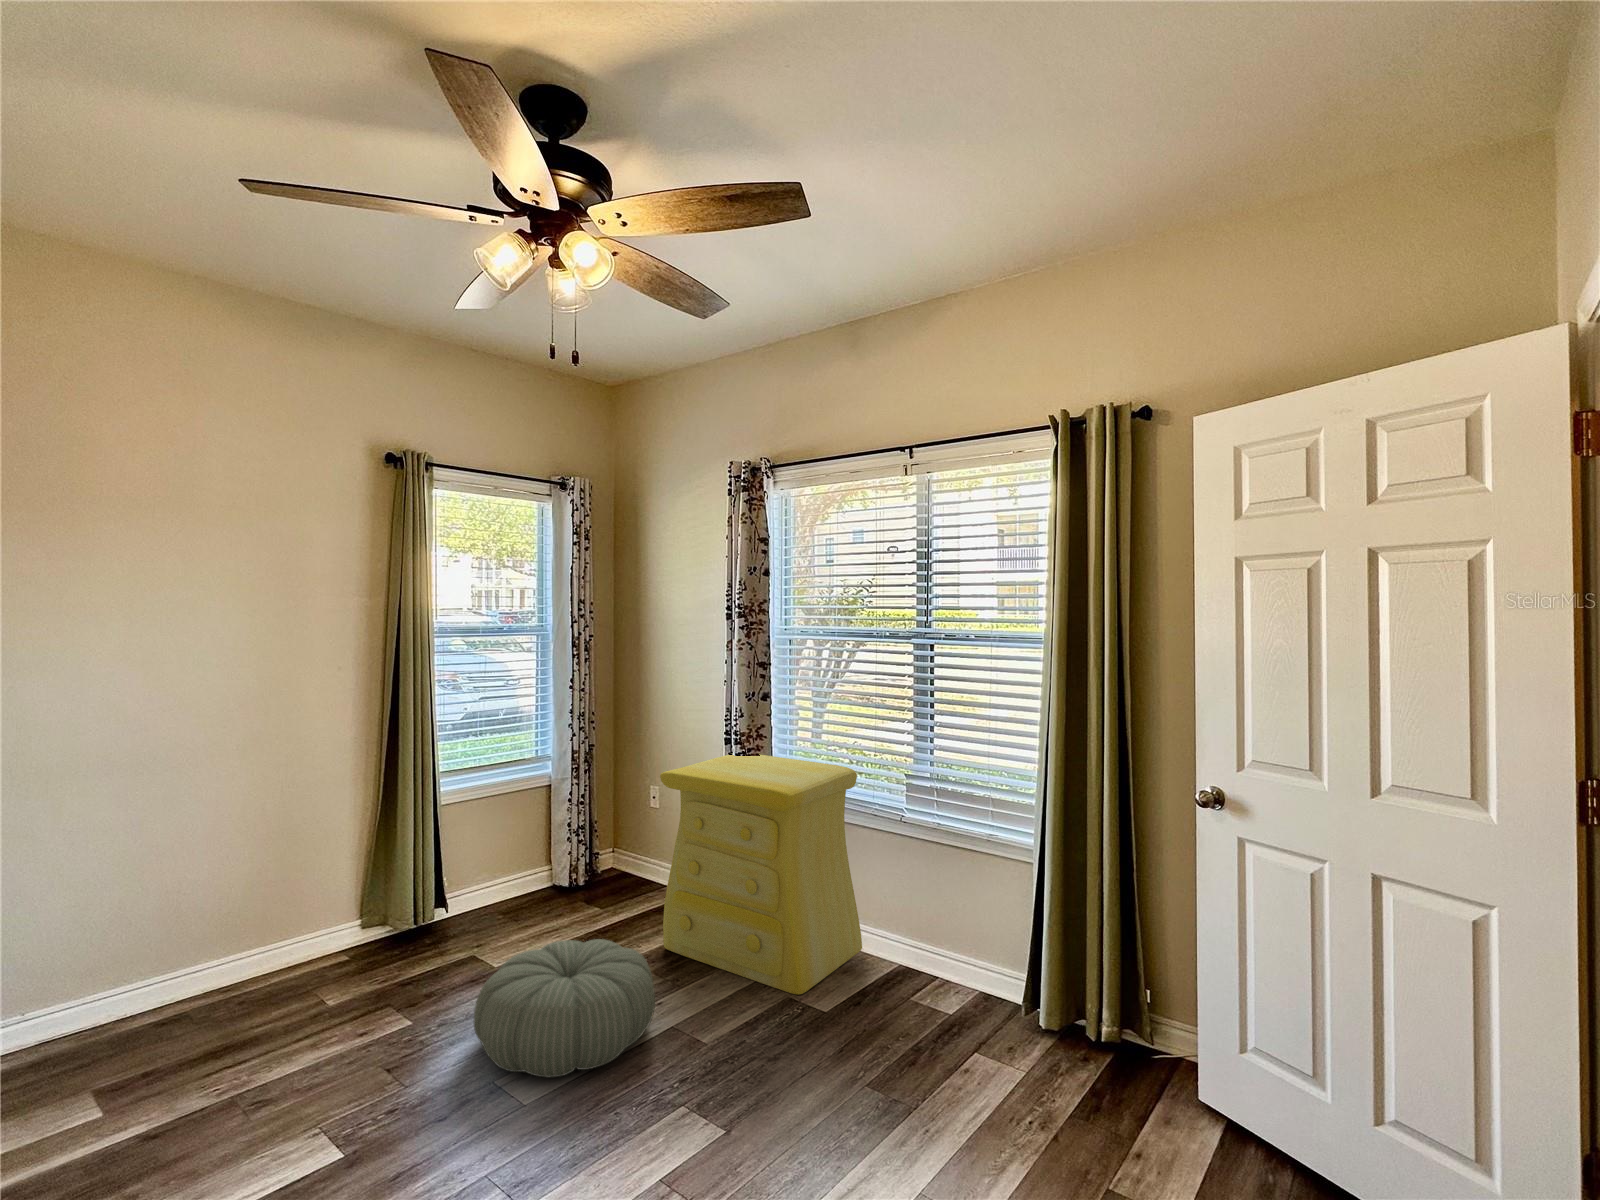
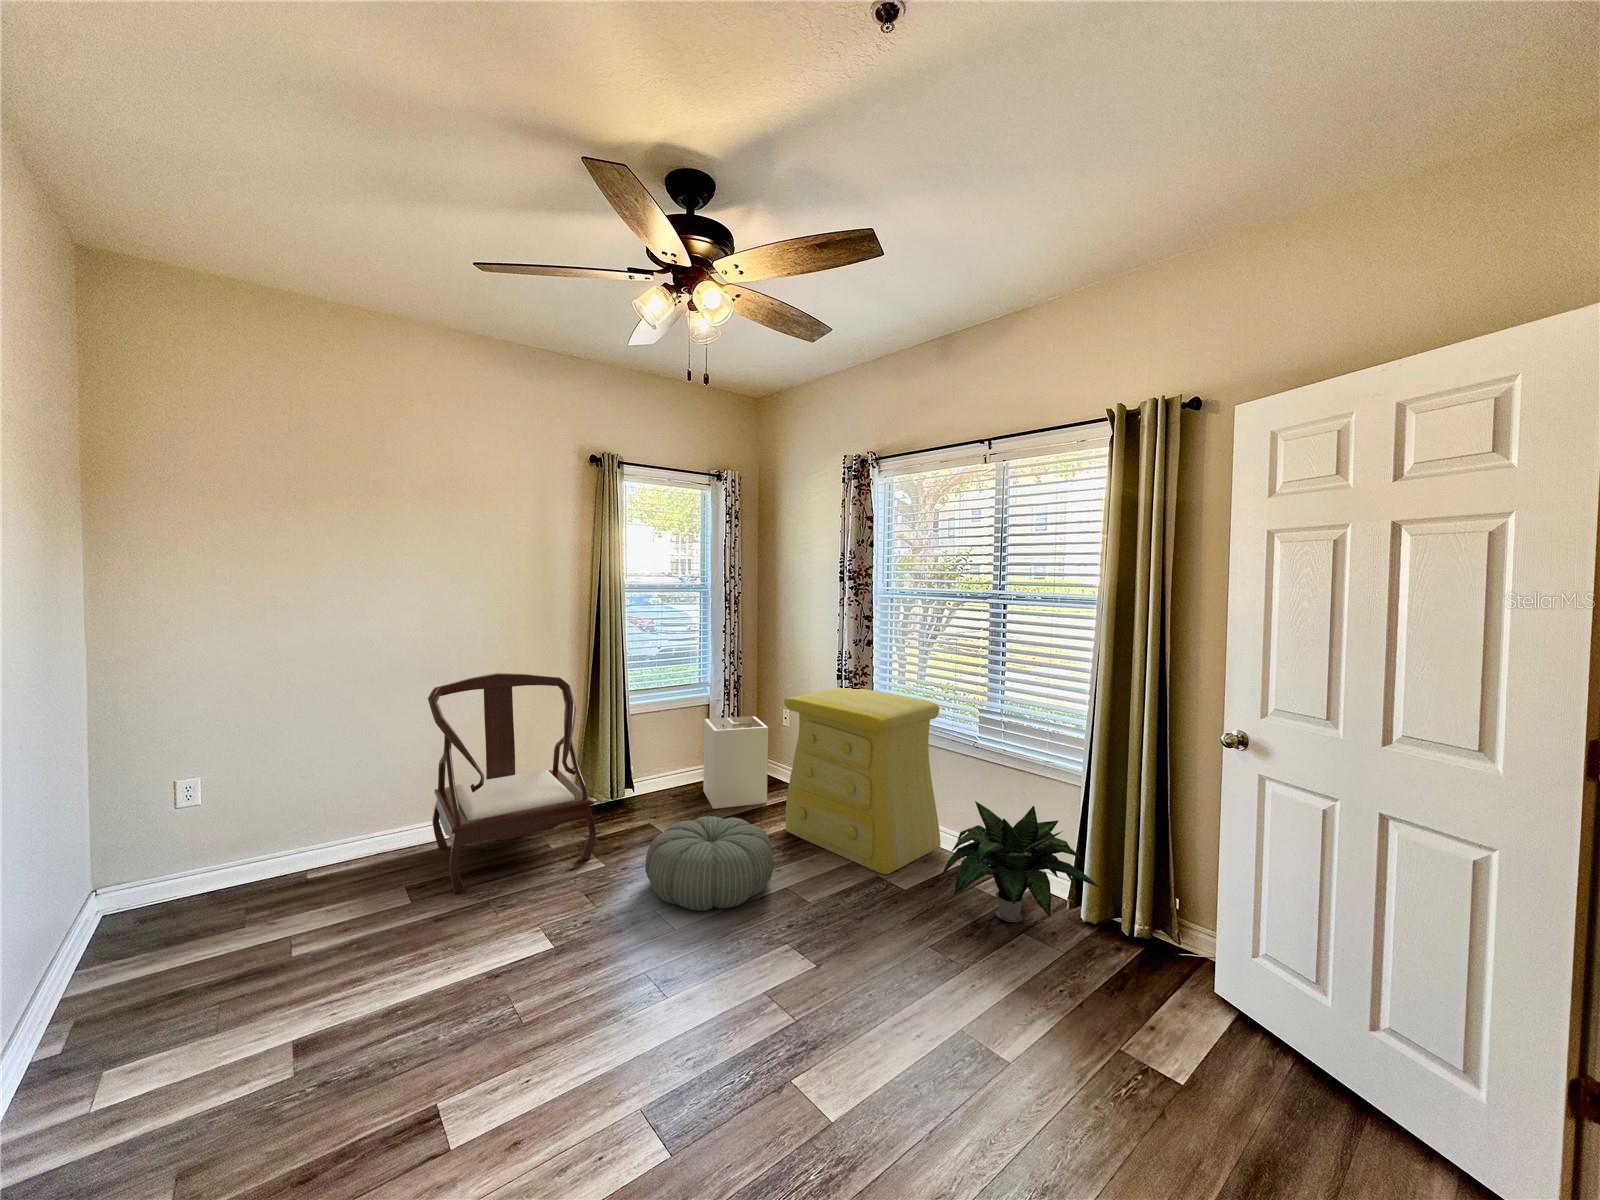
armchair: none [125,757,396,1100] -> present [428,673,596,894]
laundry hamper: none [545,797,635,927] -> present [703,716,768,809]
potted plant: none [873,889,1063,1040] -> present [942,801,1100,922]

